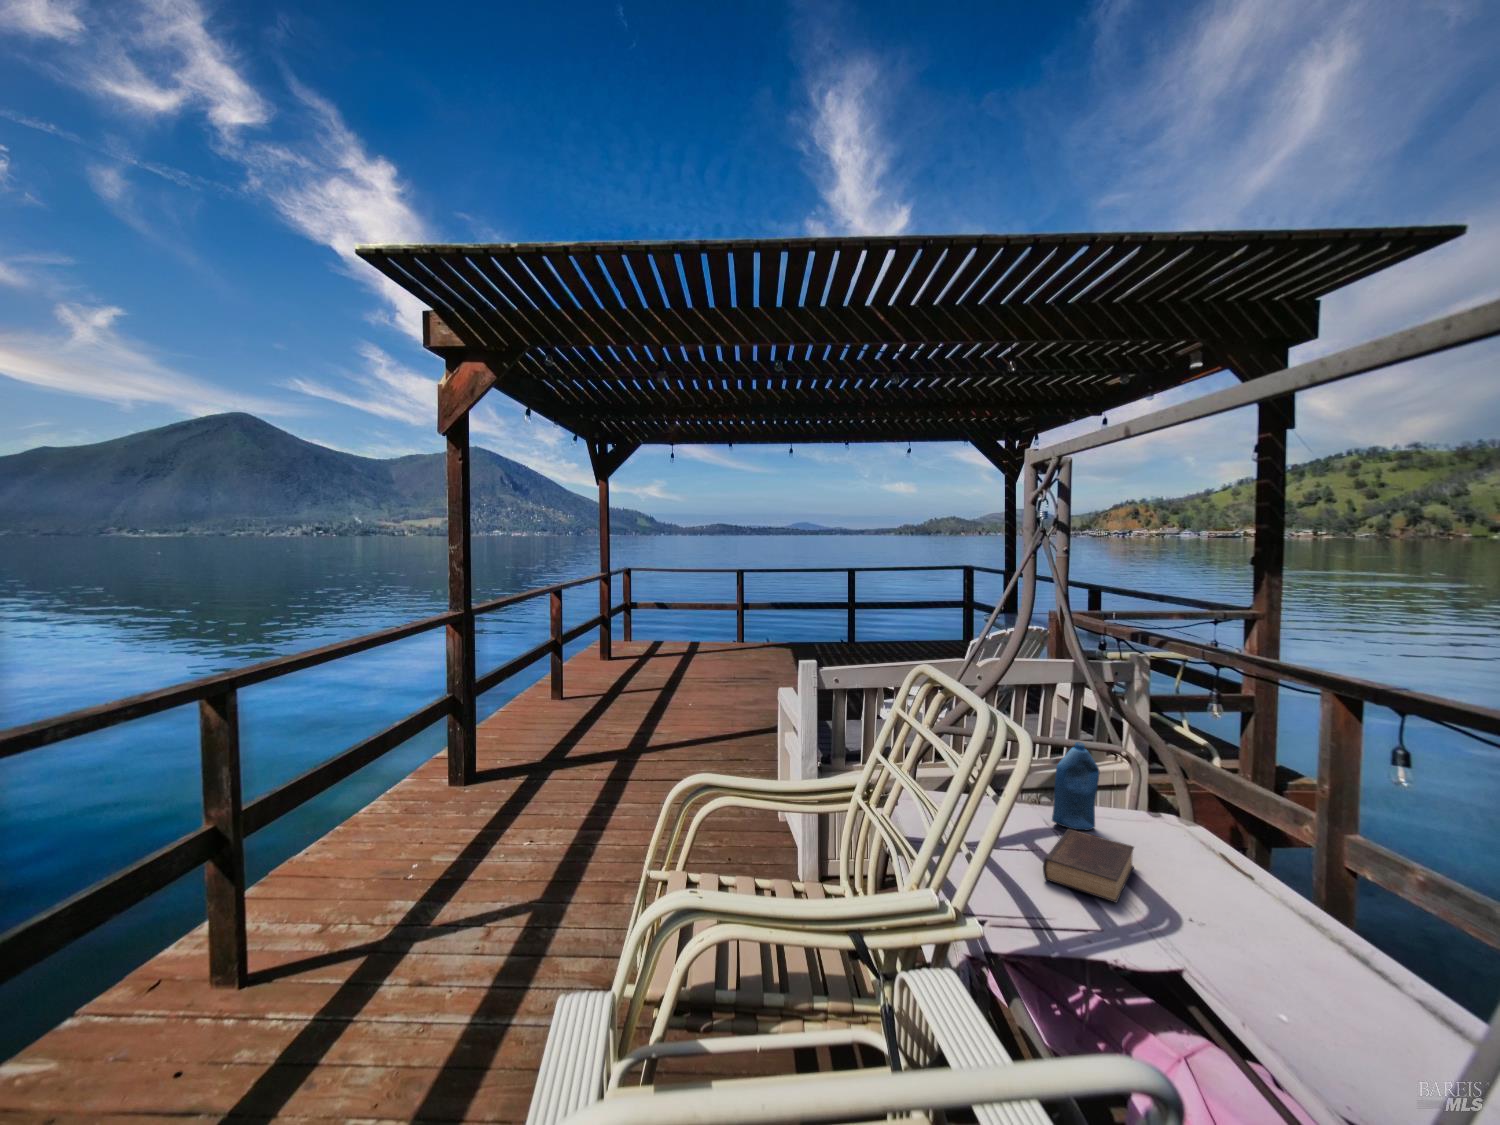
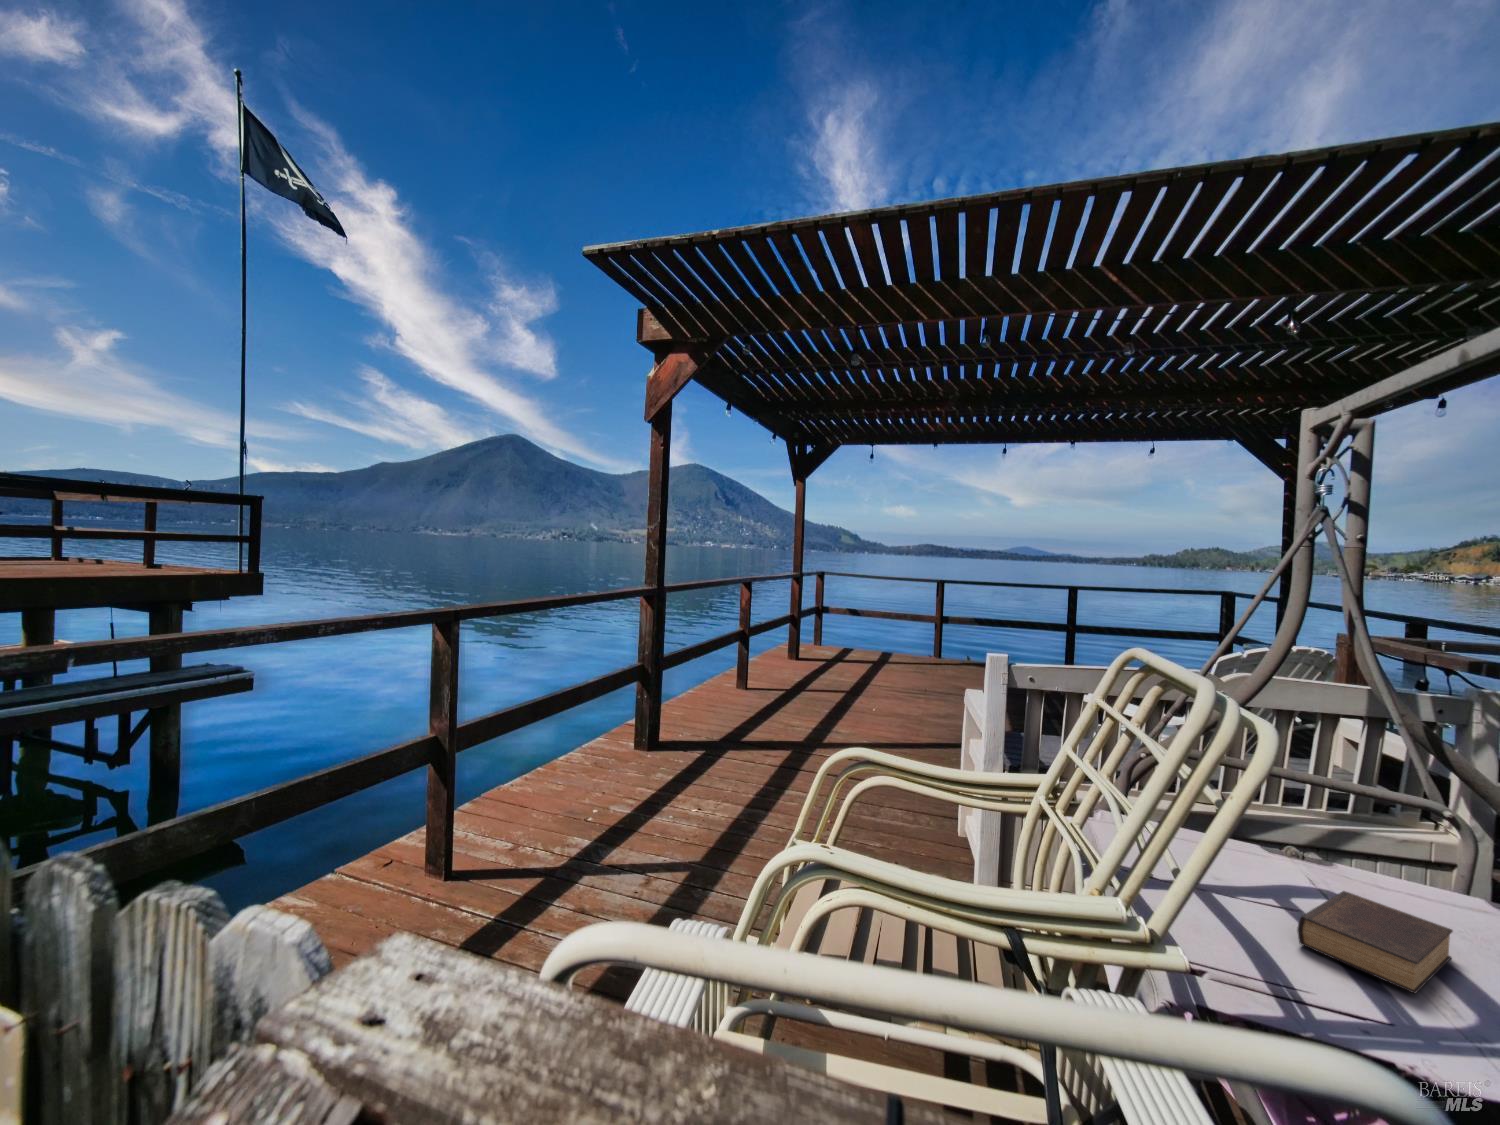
bottle: present [1052,742,1100,830] -> none [1319,781,1400,902]

